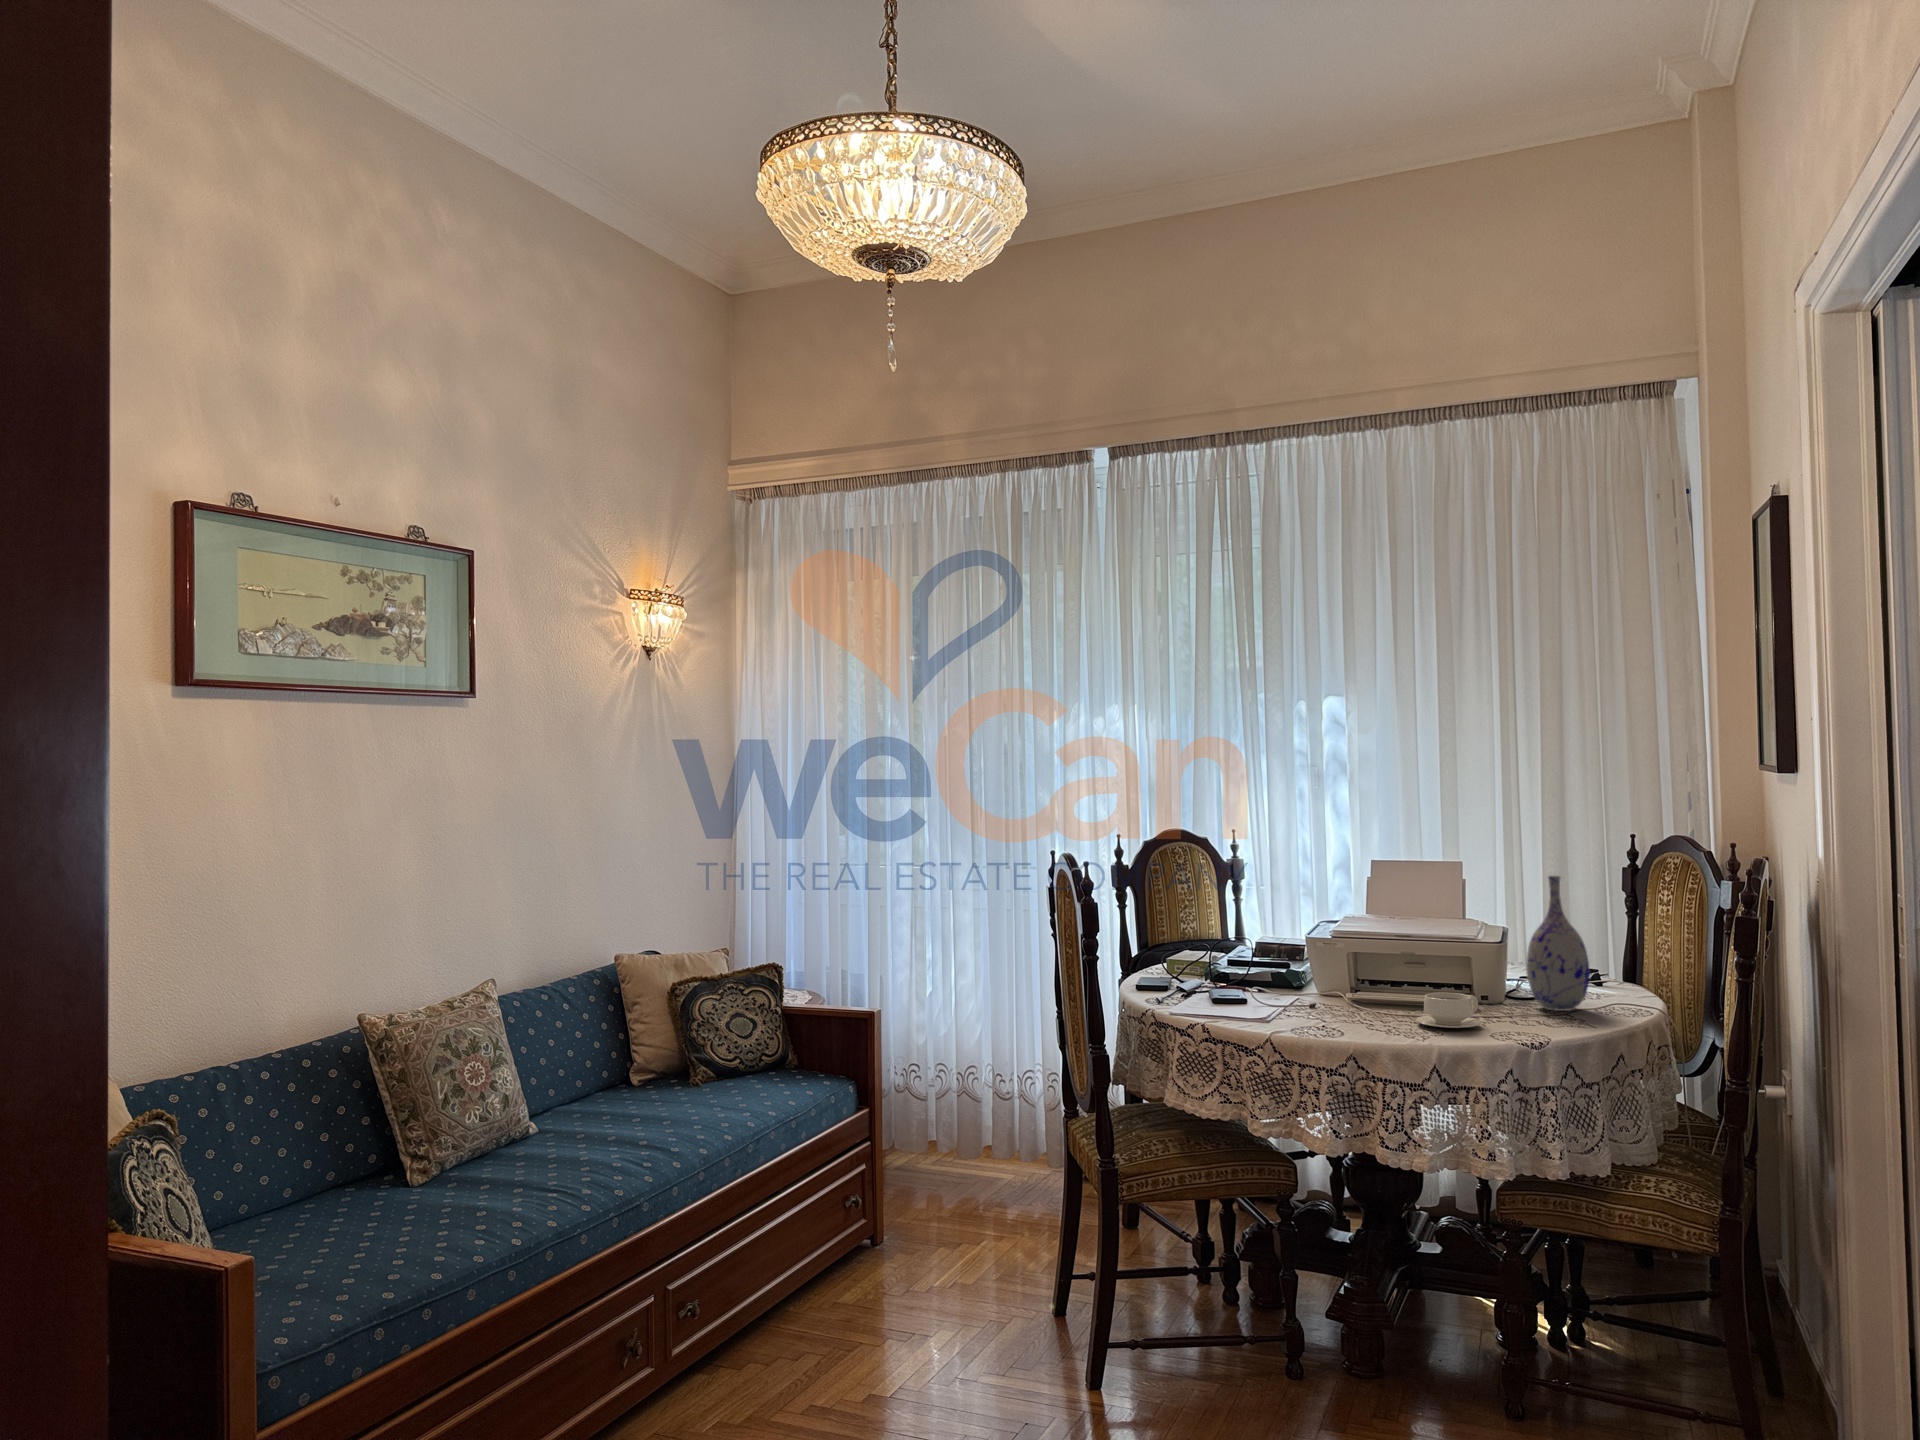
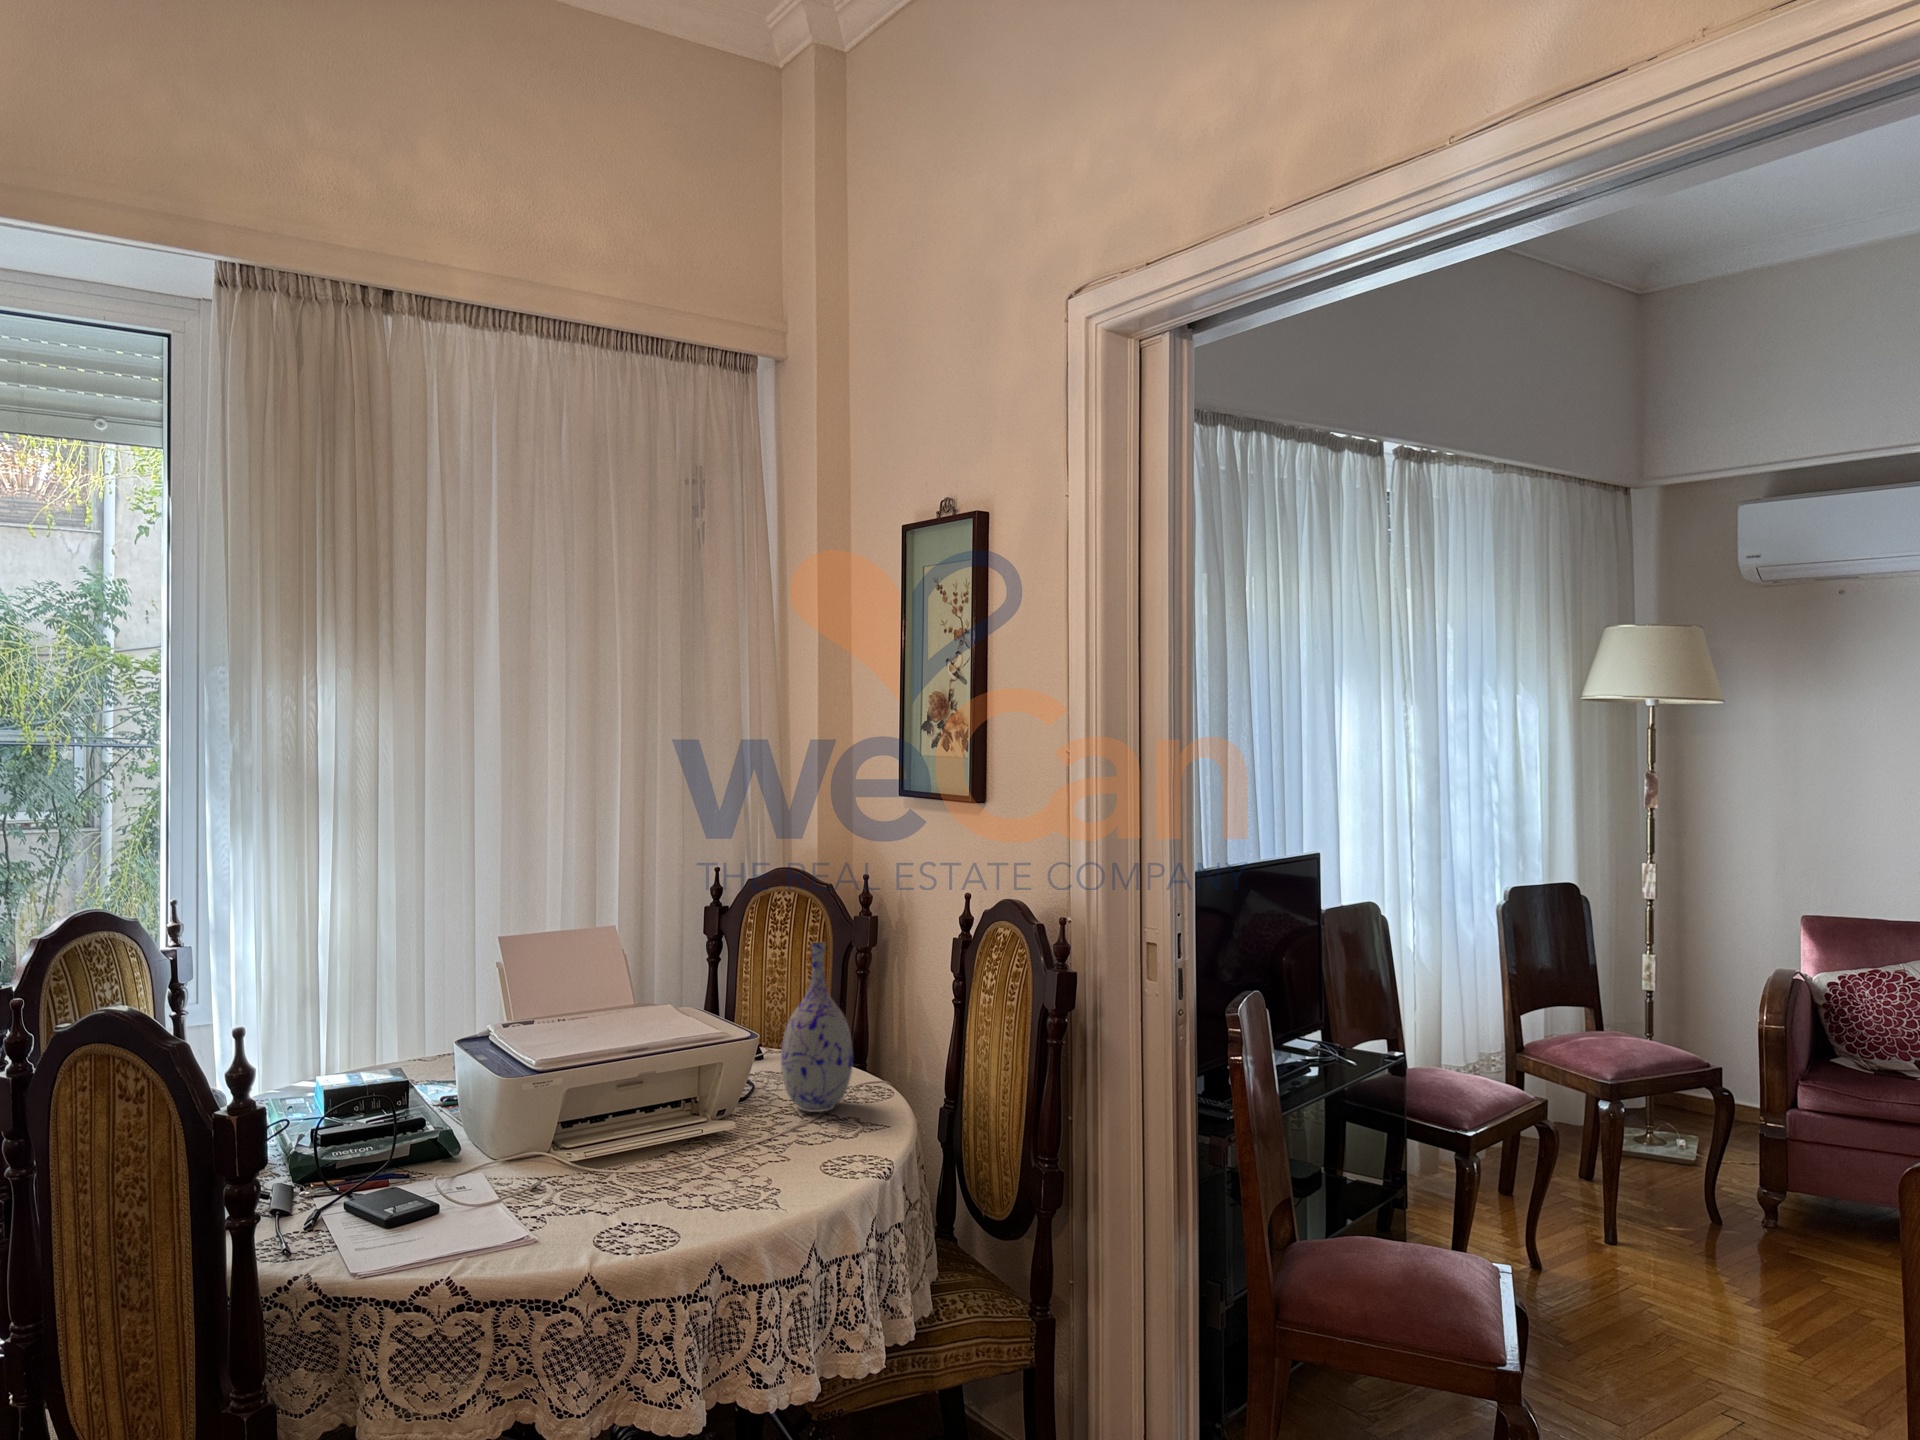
teacup: present [1416,993,1481,1028] -> none [743,1124,828,1184]

